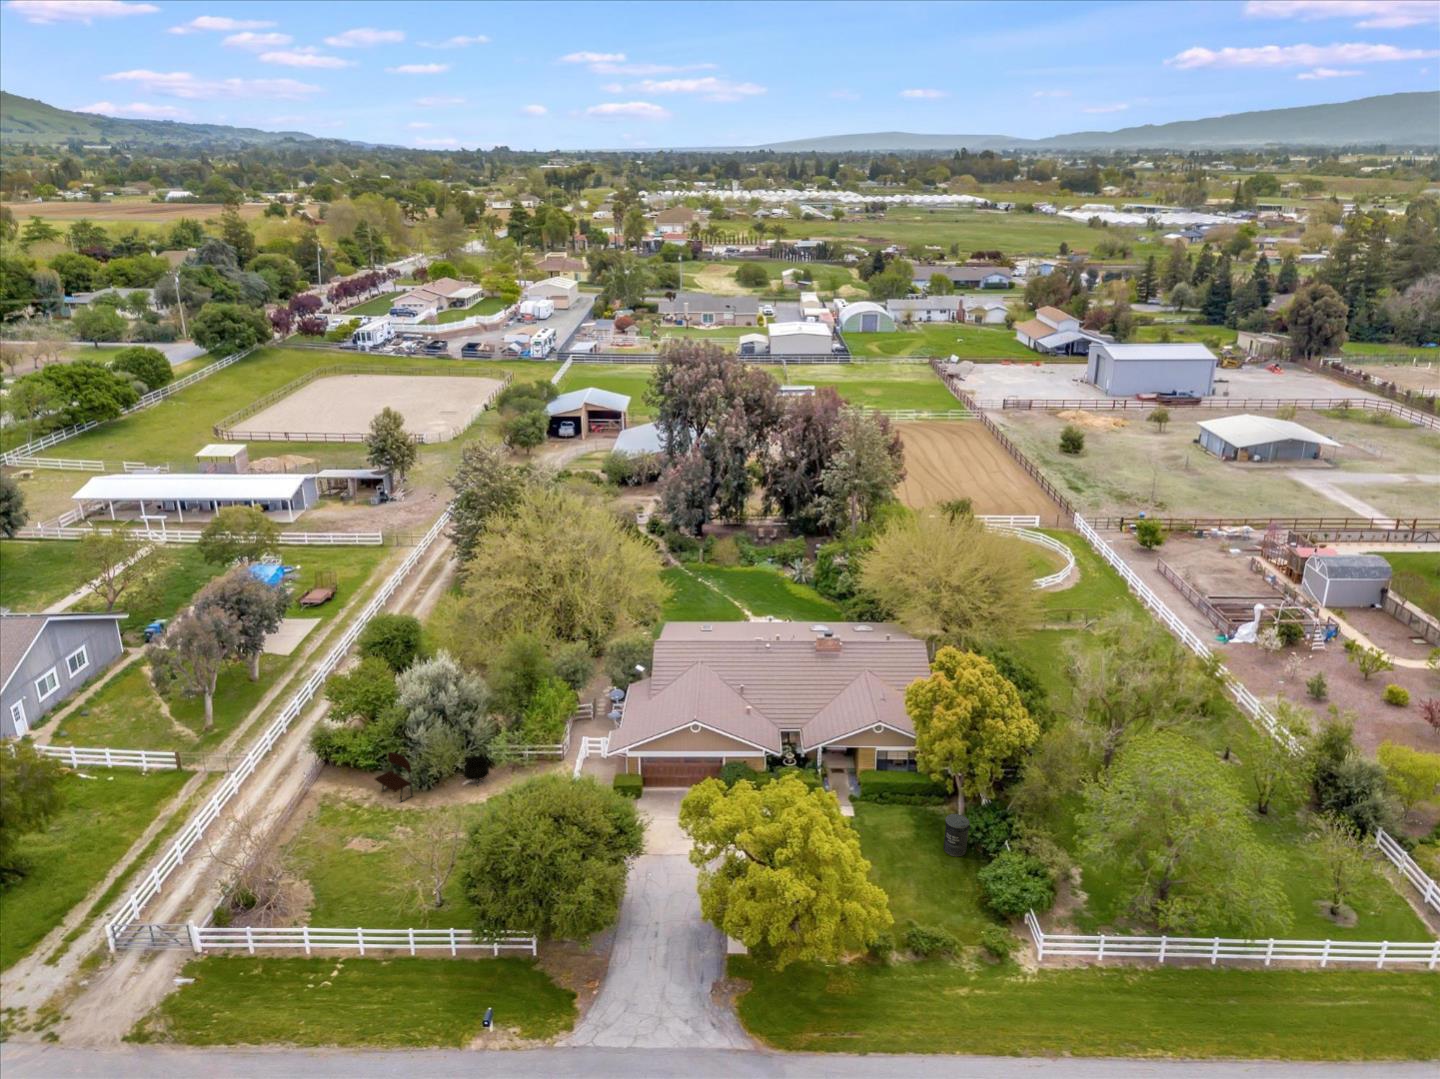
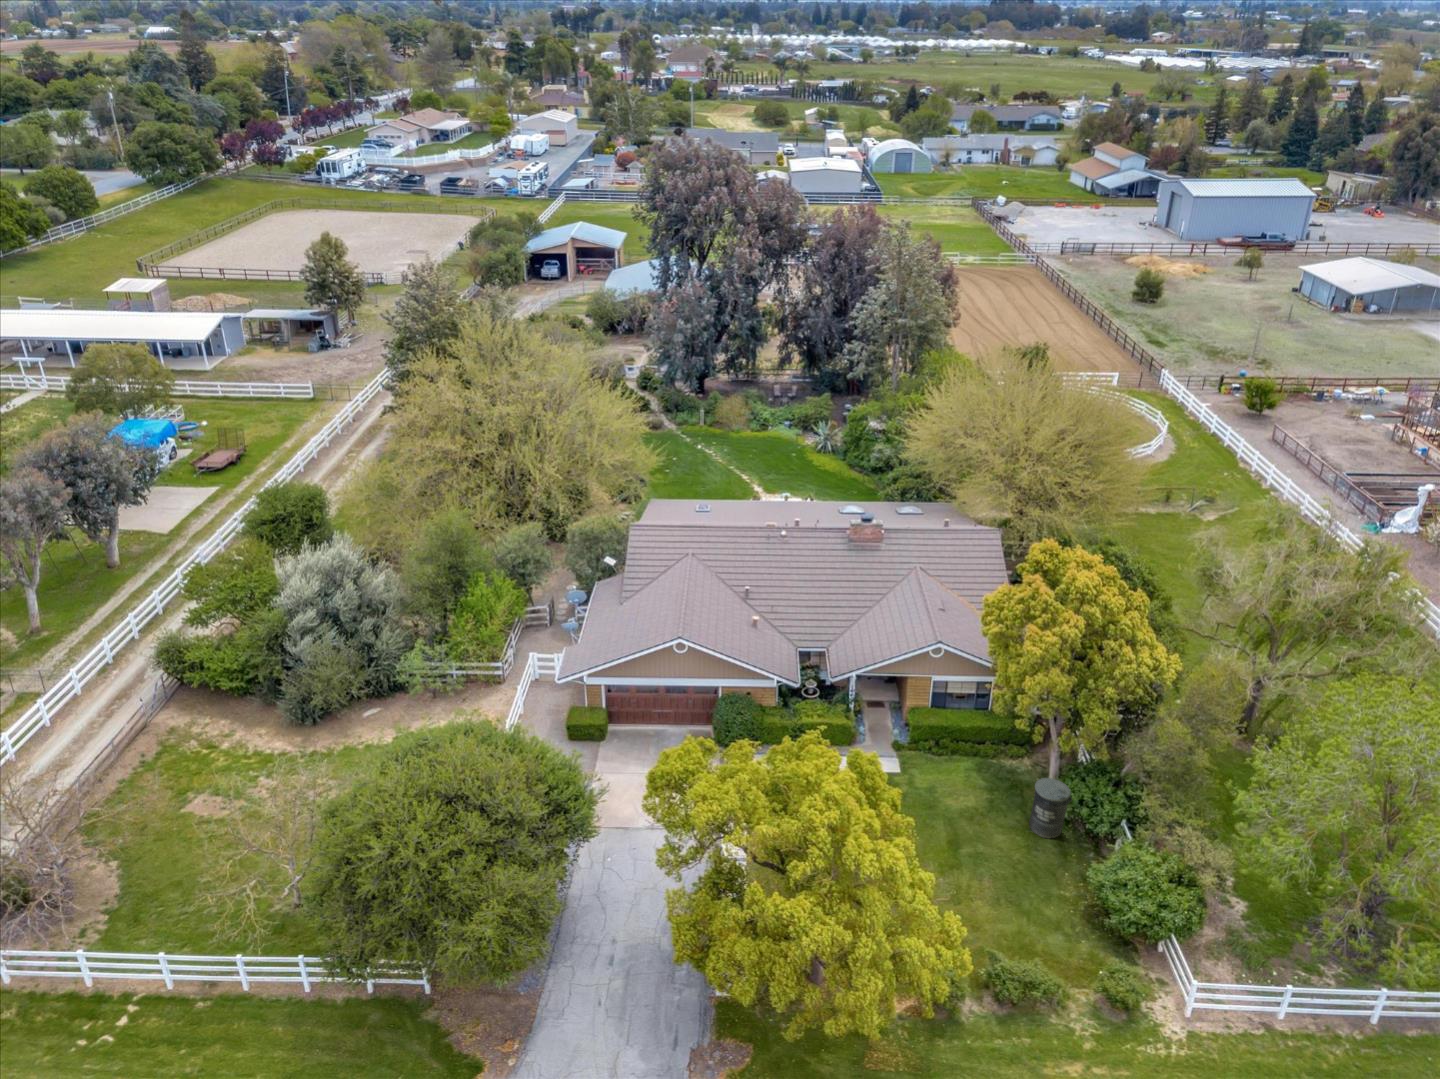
bench: present [375,752,413,802] -> none [240,671,295,741]
lounge chair: present [464,756,489,783] -> none [364,676,400,721]

